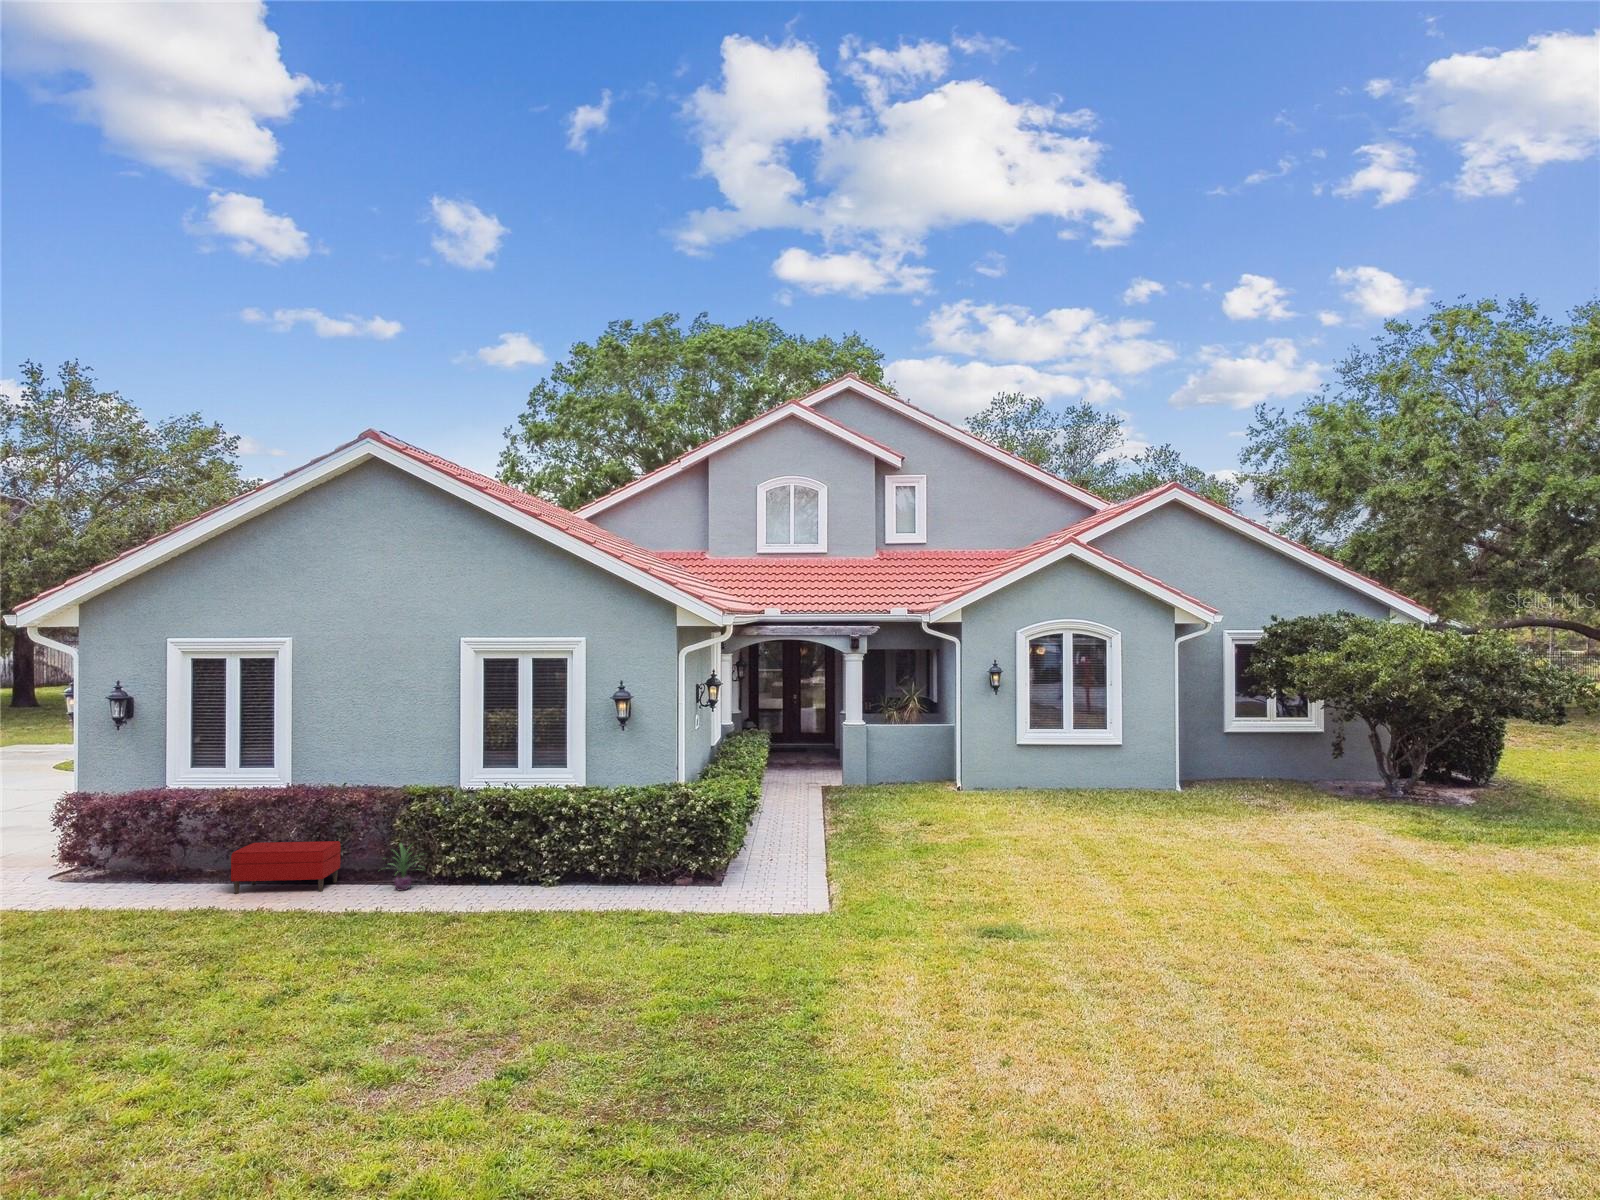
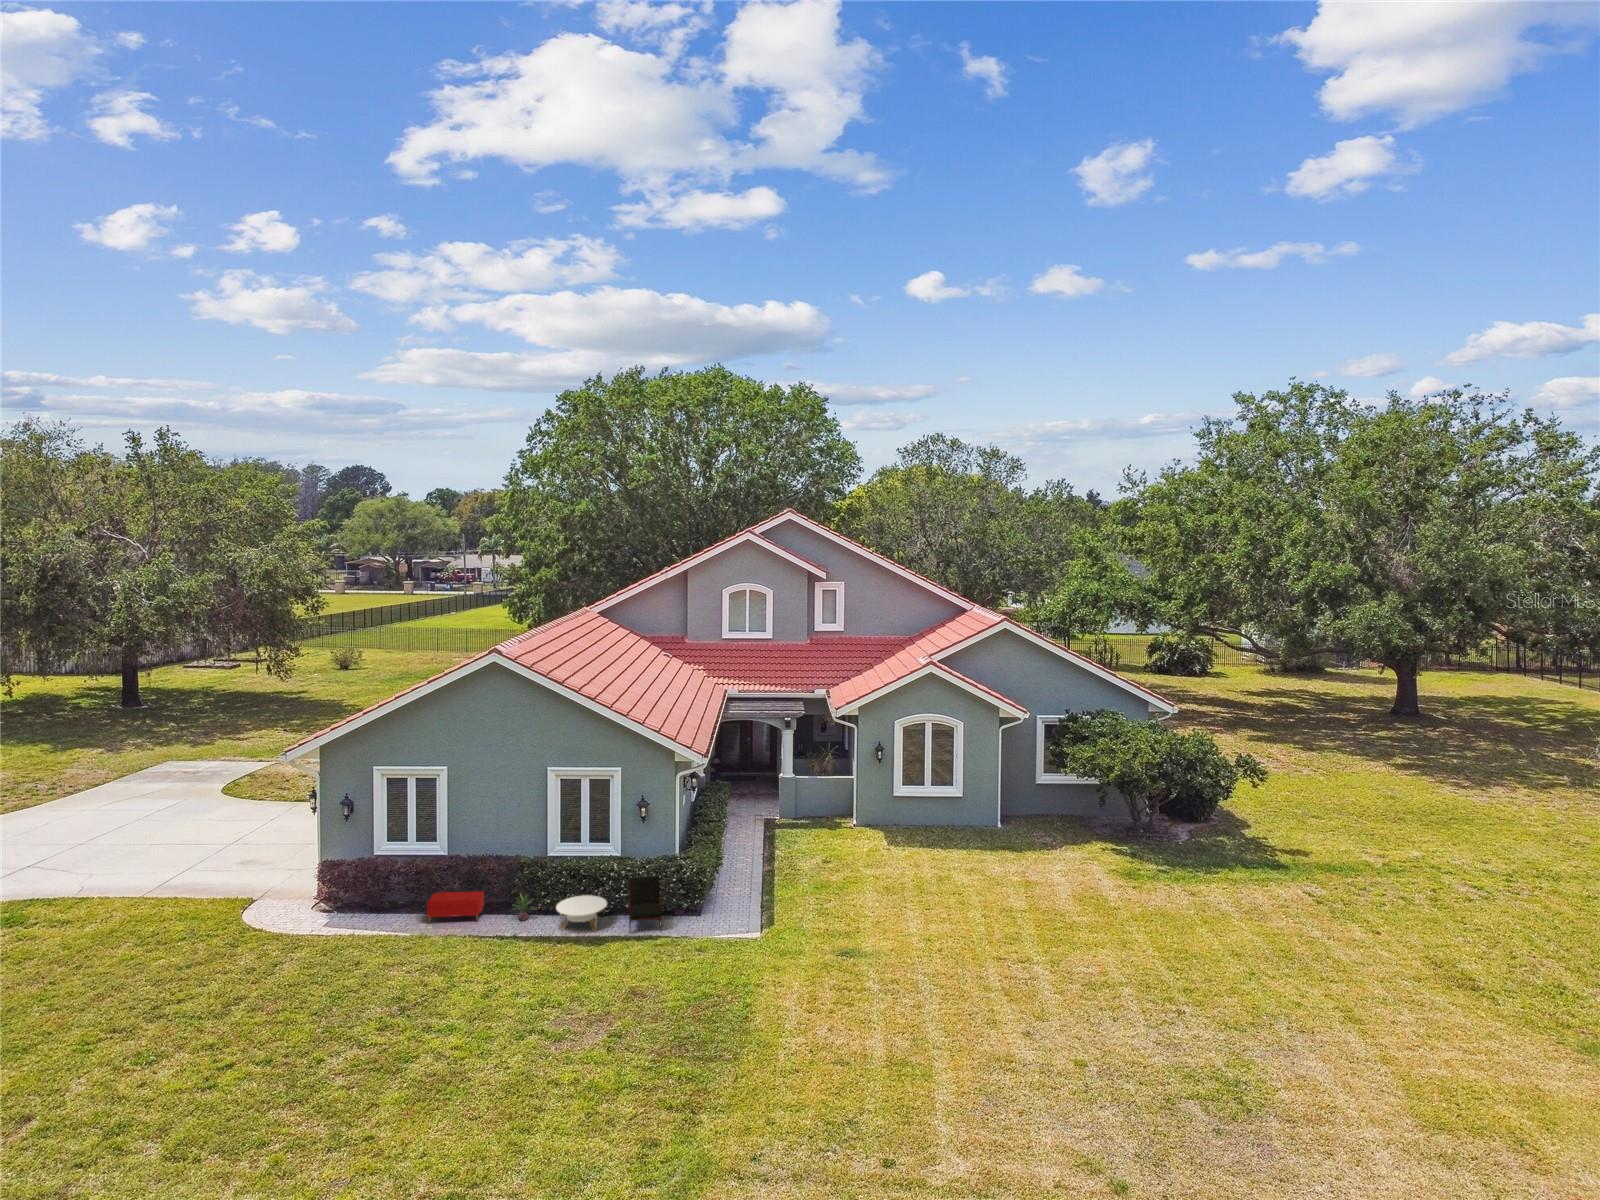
armchair: none [587,812,648,907] -> present [628,875,662,930]
round table: none [457,848,551,904] -> present [556,895,607,931]

